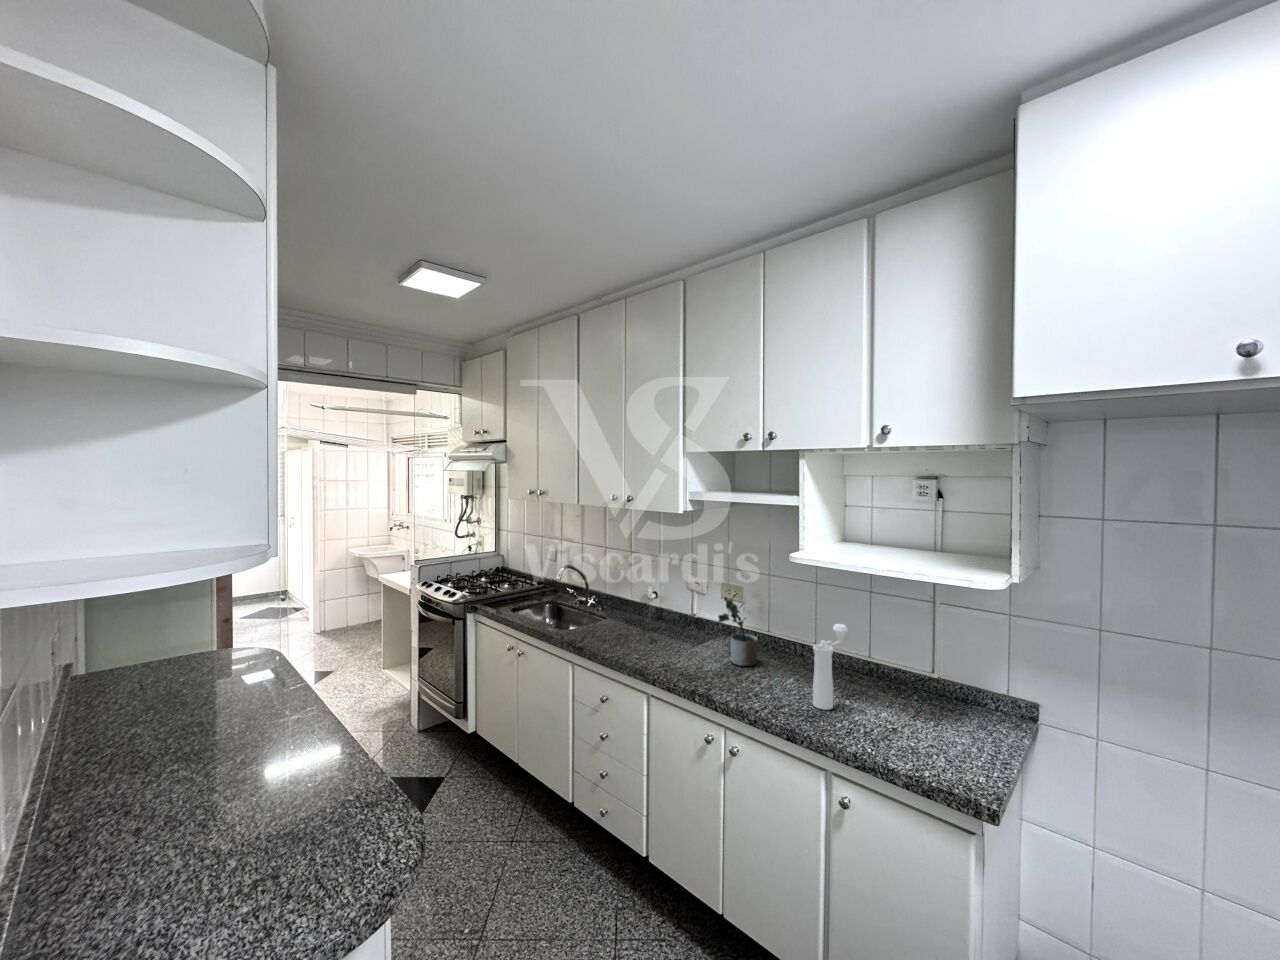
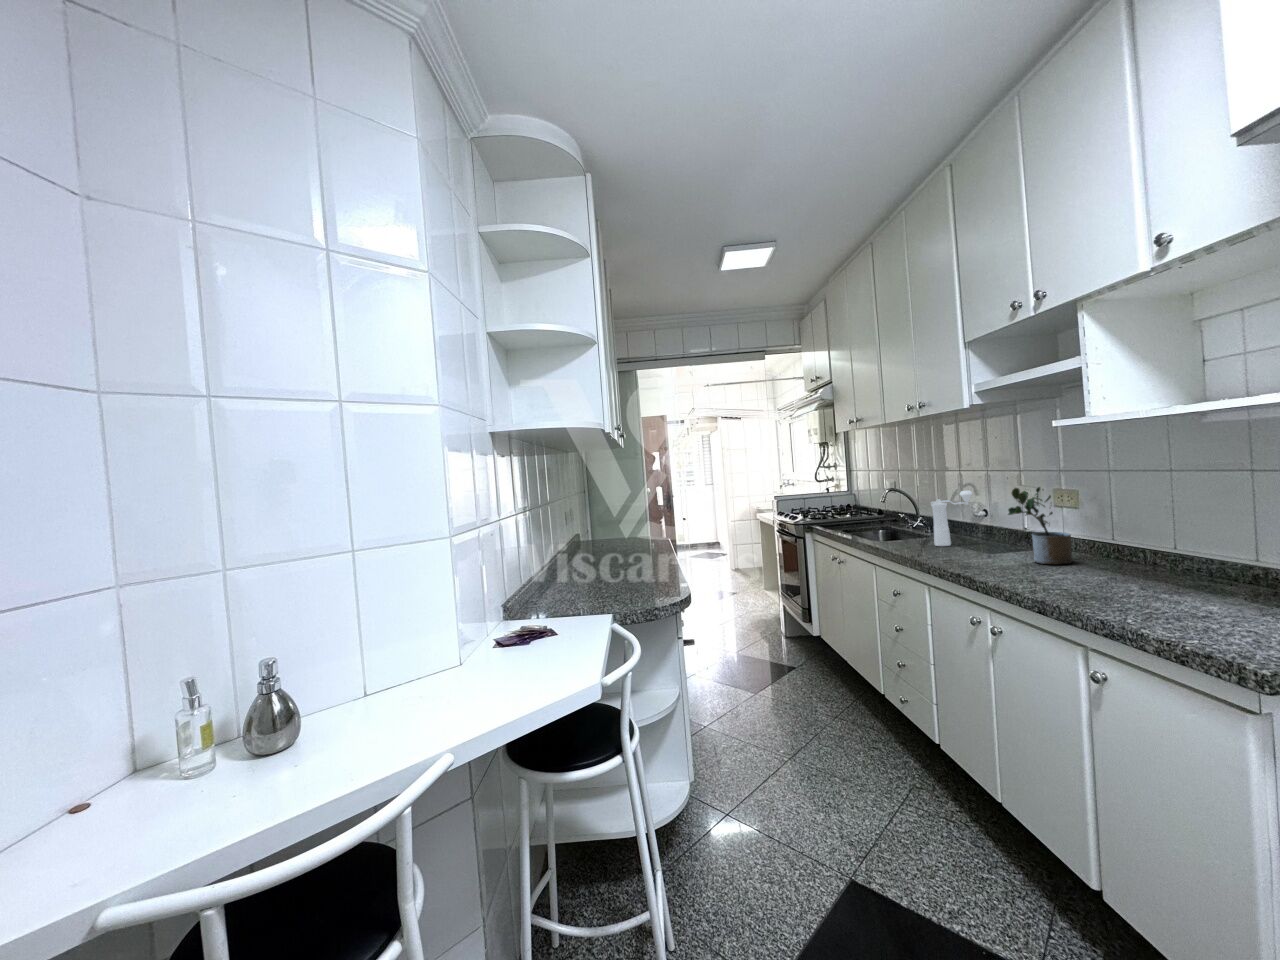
pepper mill: present [813,624,848,710] -> present [931,491,972,546]

